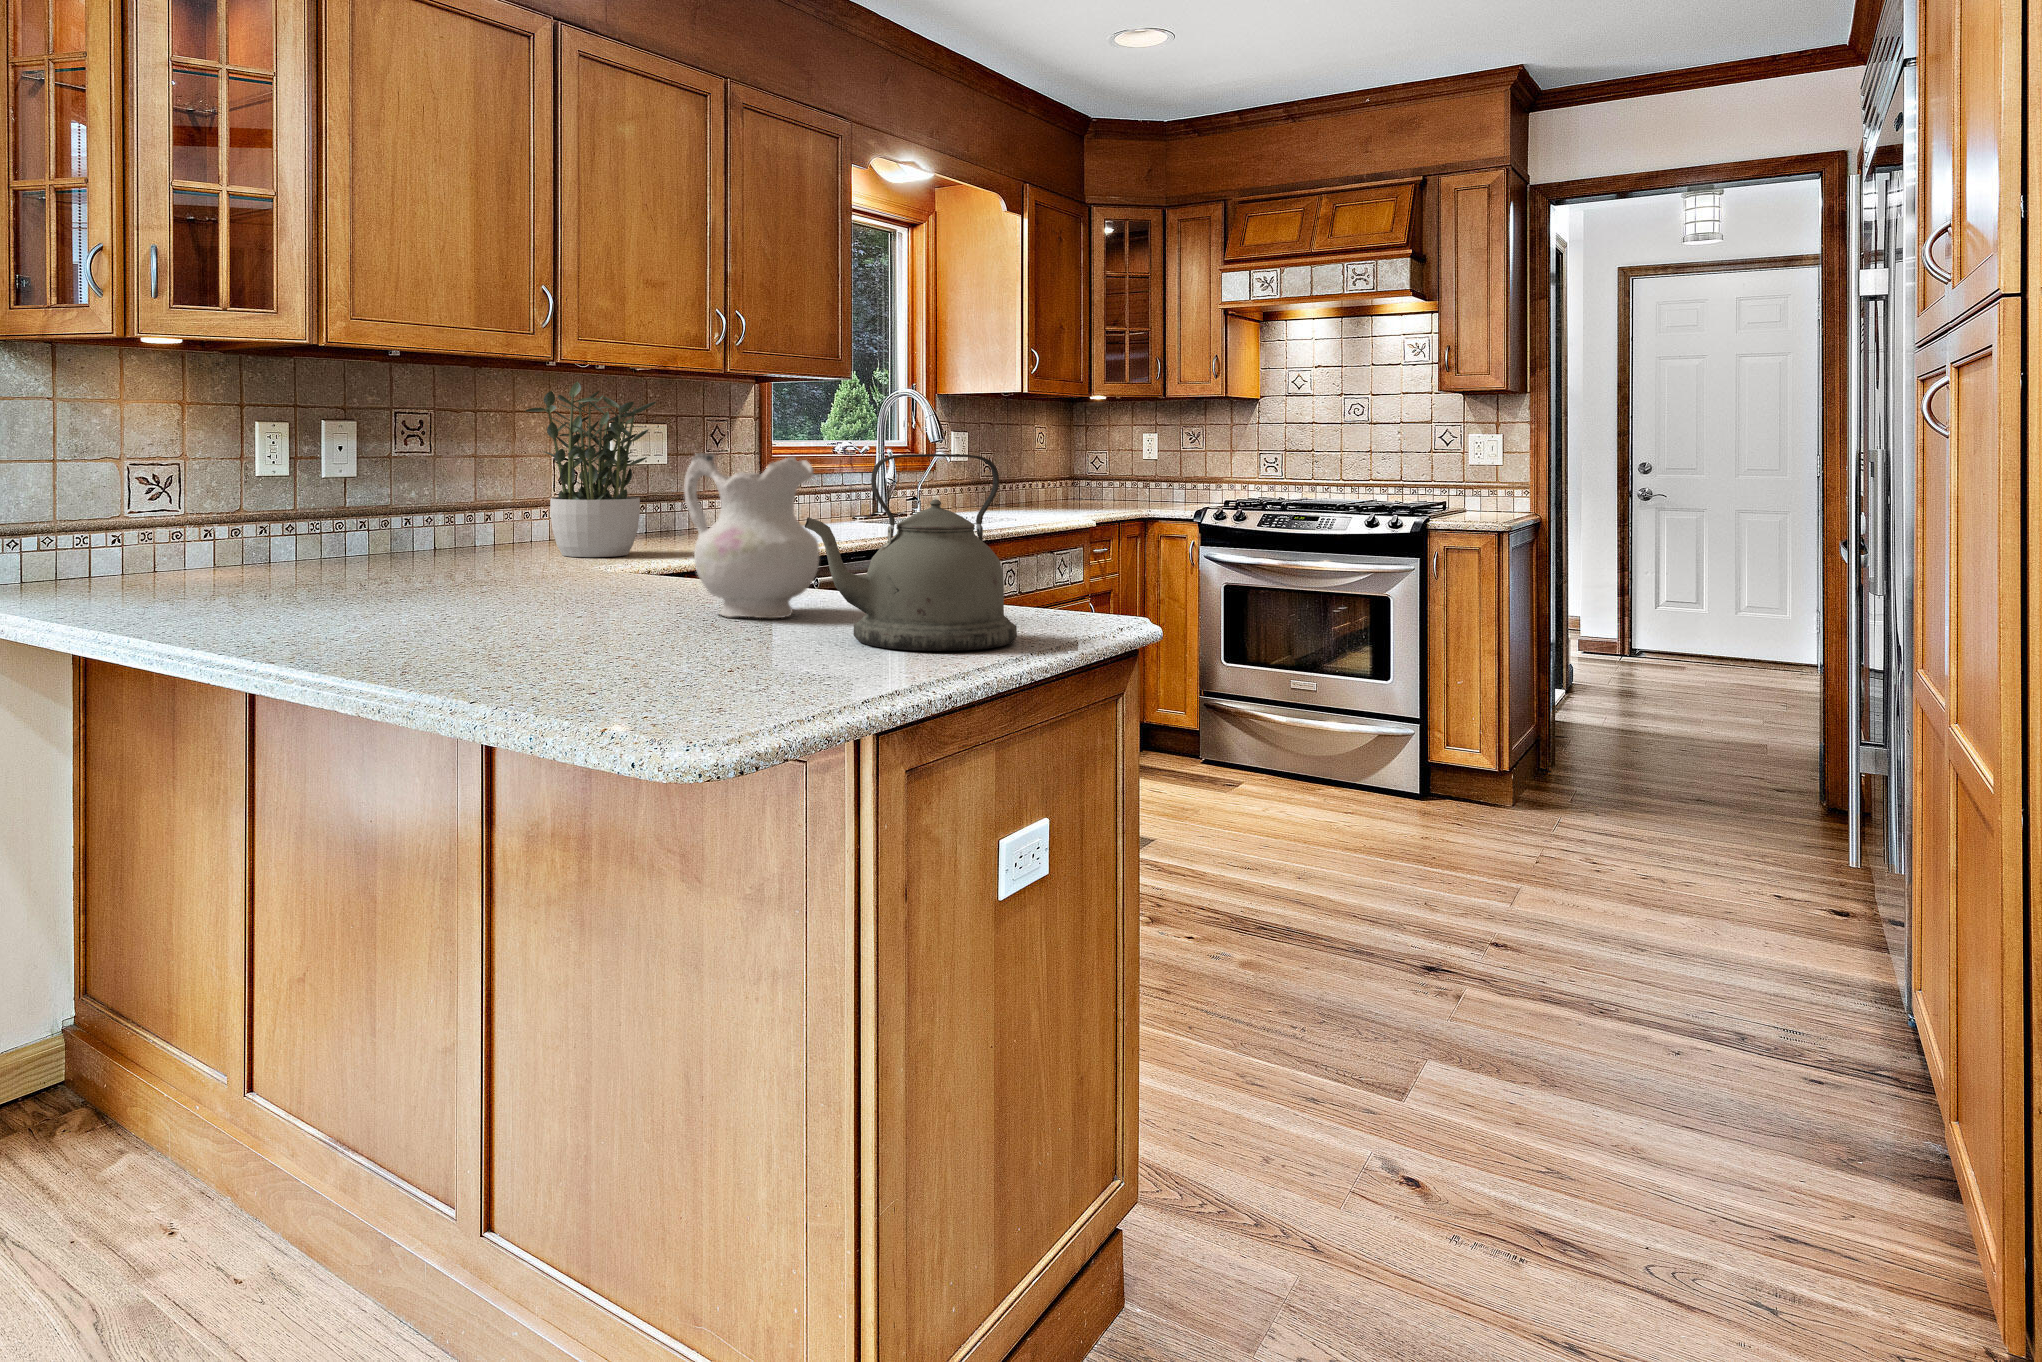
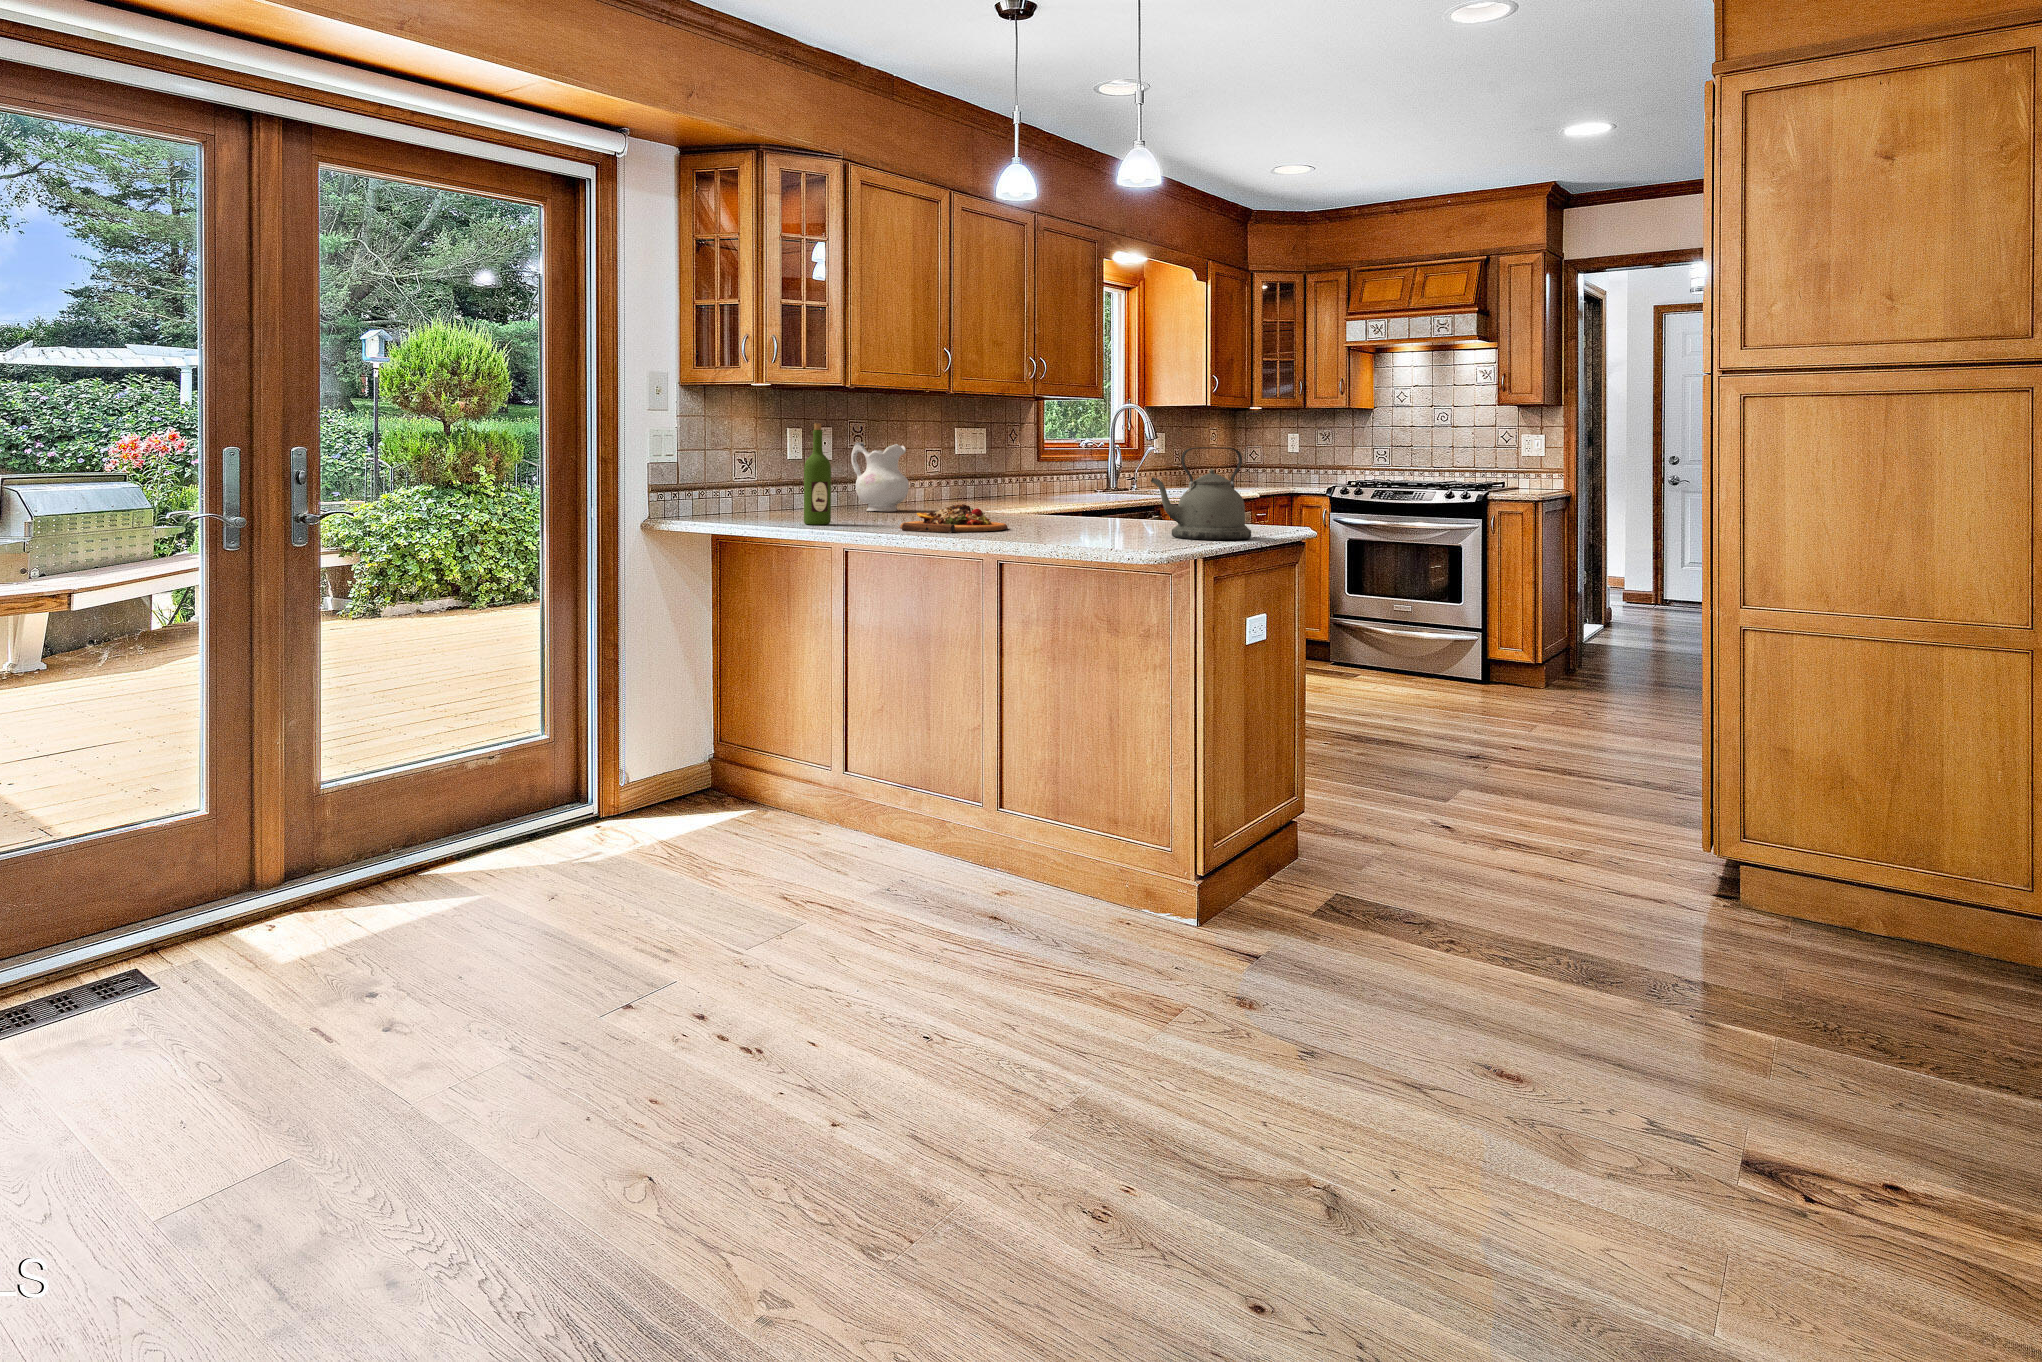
potted plant: present [525,382,656,557] -> none [927,404,1002,509]
wine bottle: none [149,408,209,609] -> present [804,423,831,525]
ceramic pitcher: present [684,453,819,618] -> present [851,442,909,512]
cutting board: none [304,567,549,633] -> present [900,504,1008,533]

